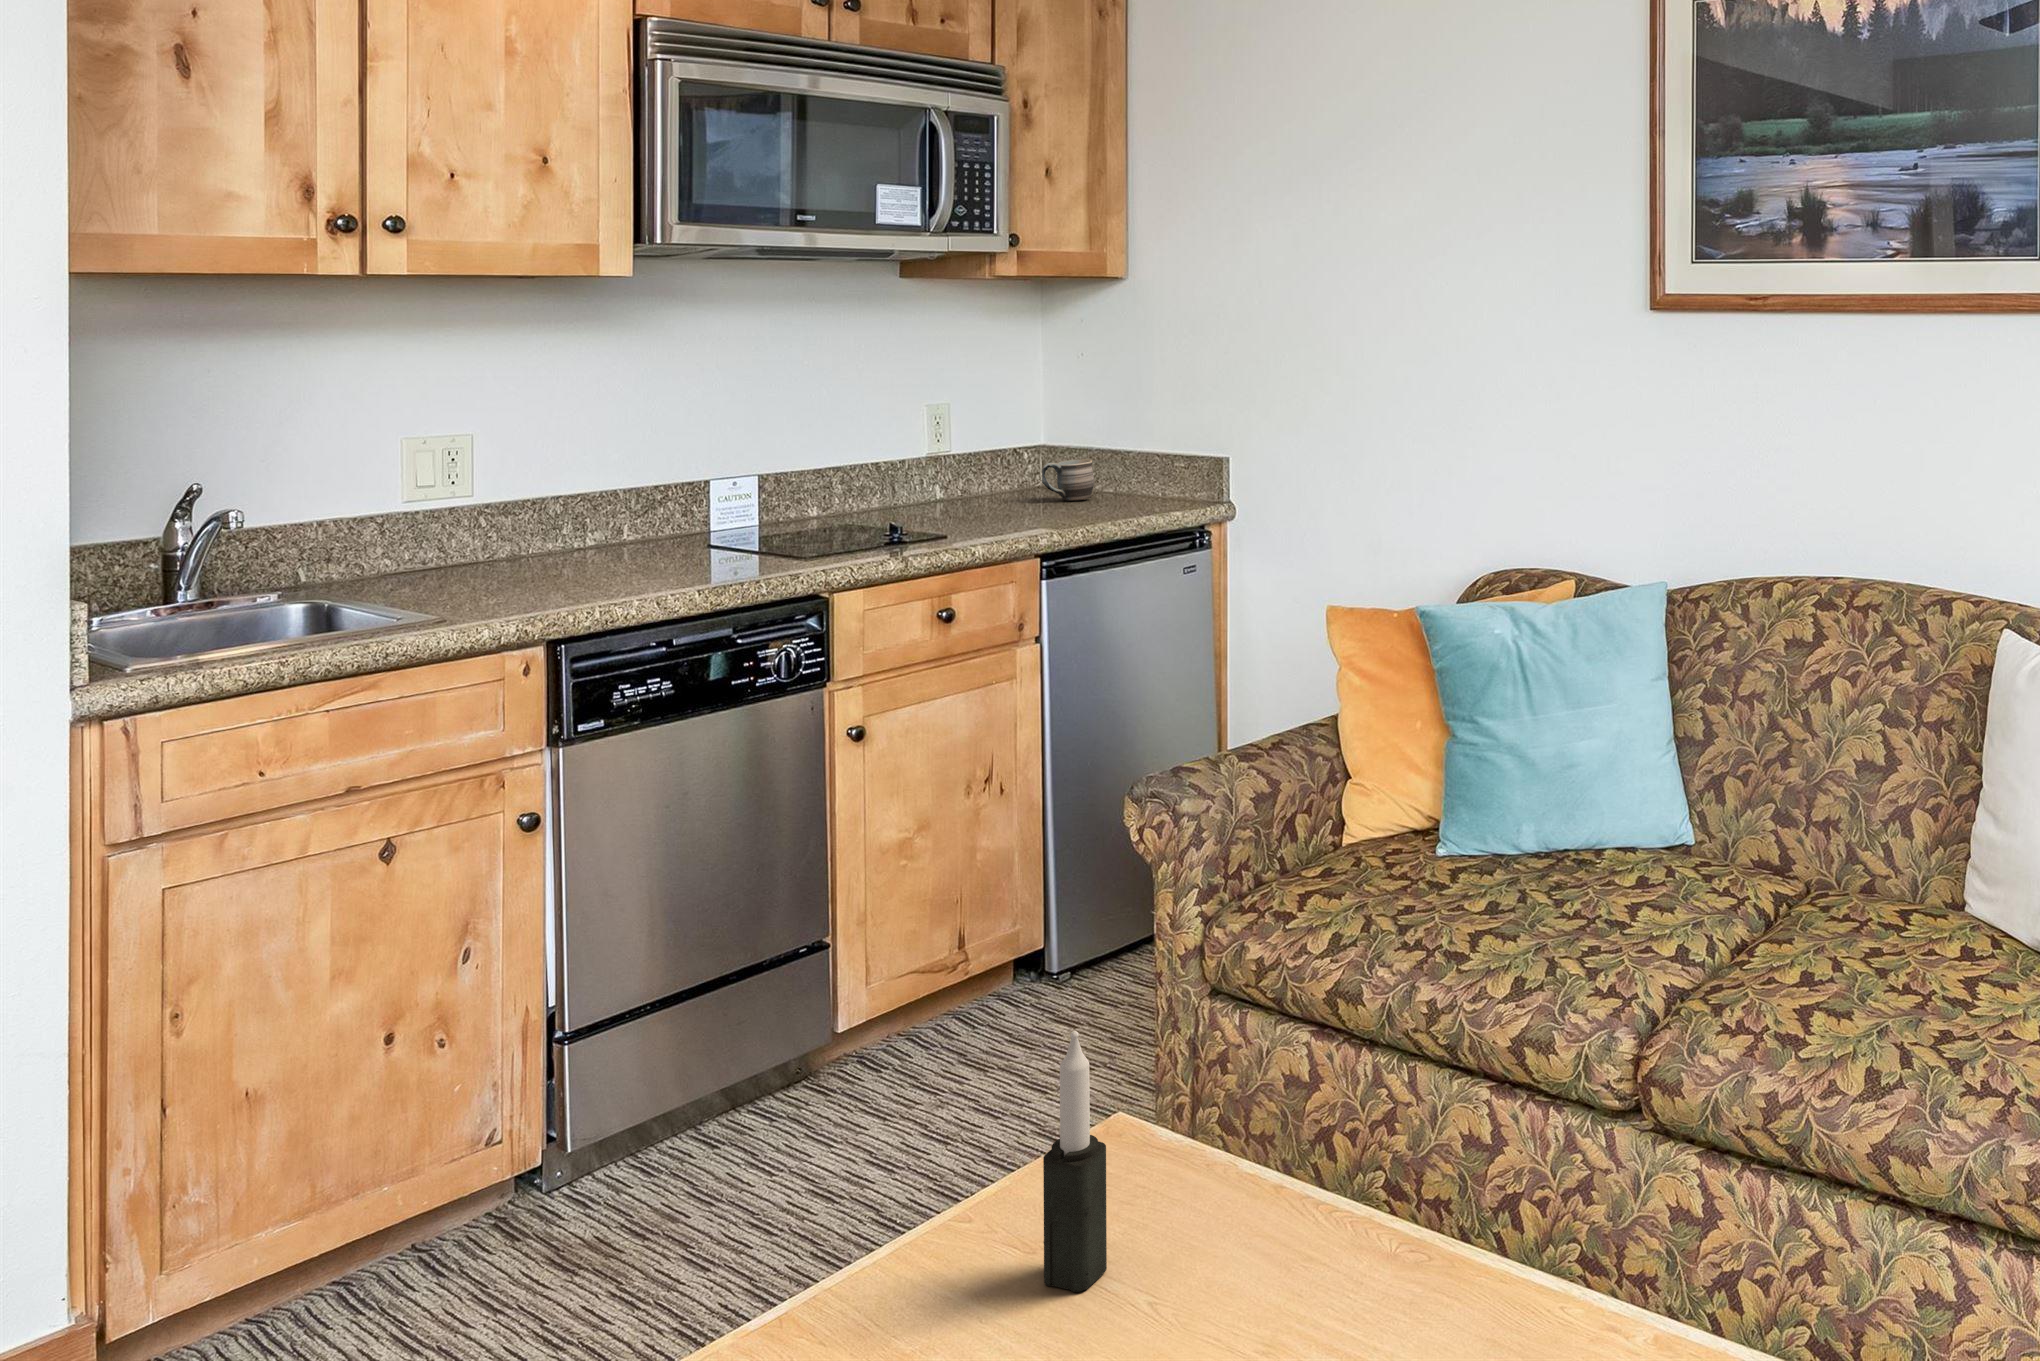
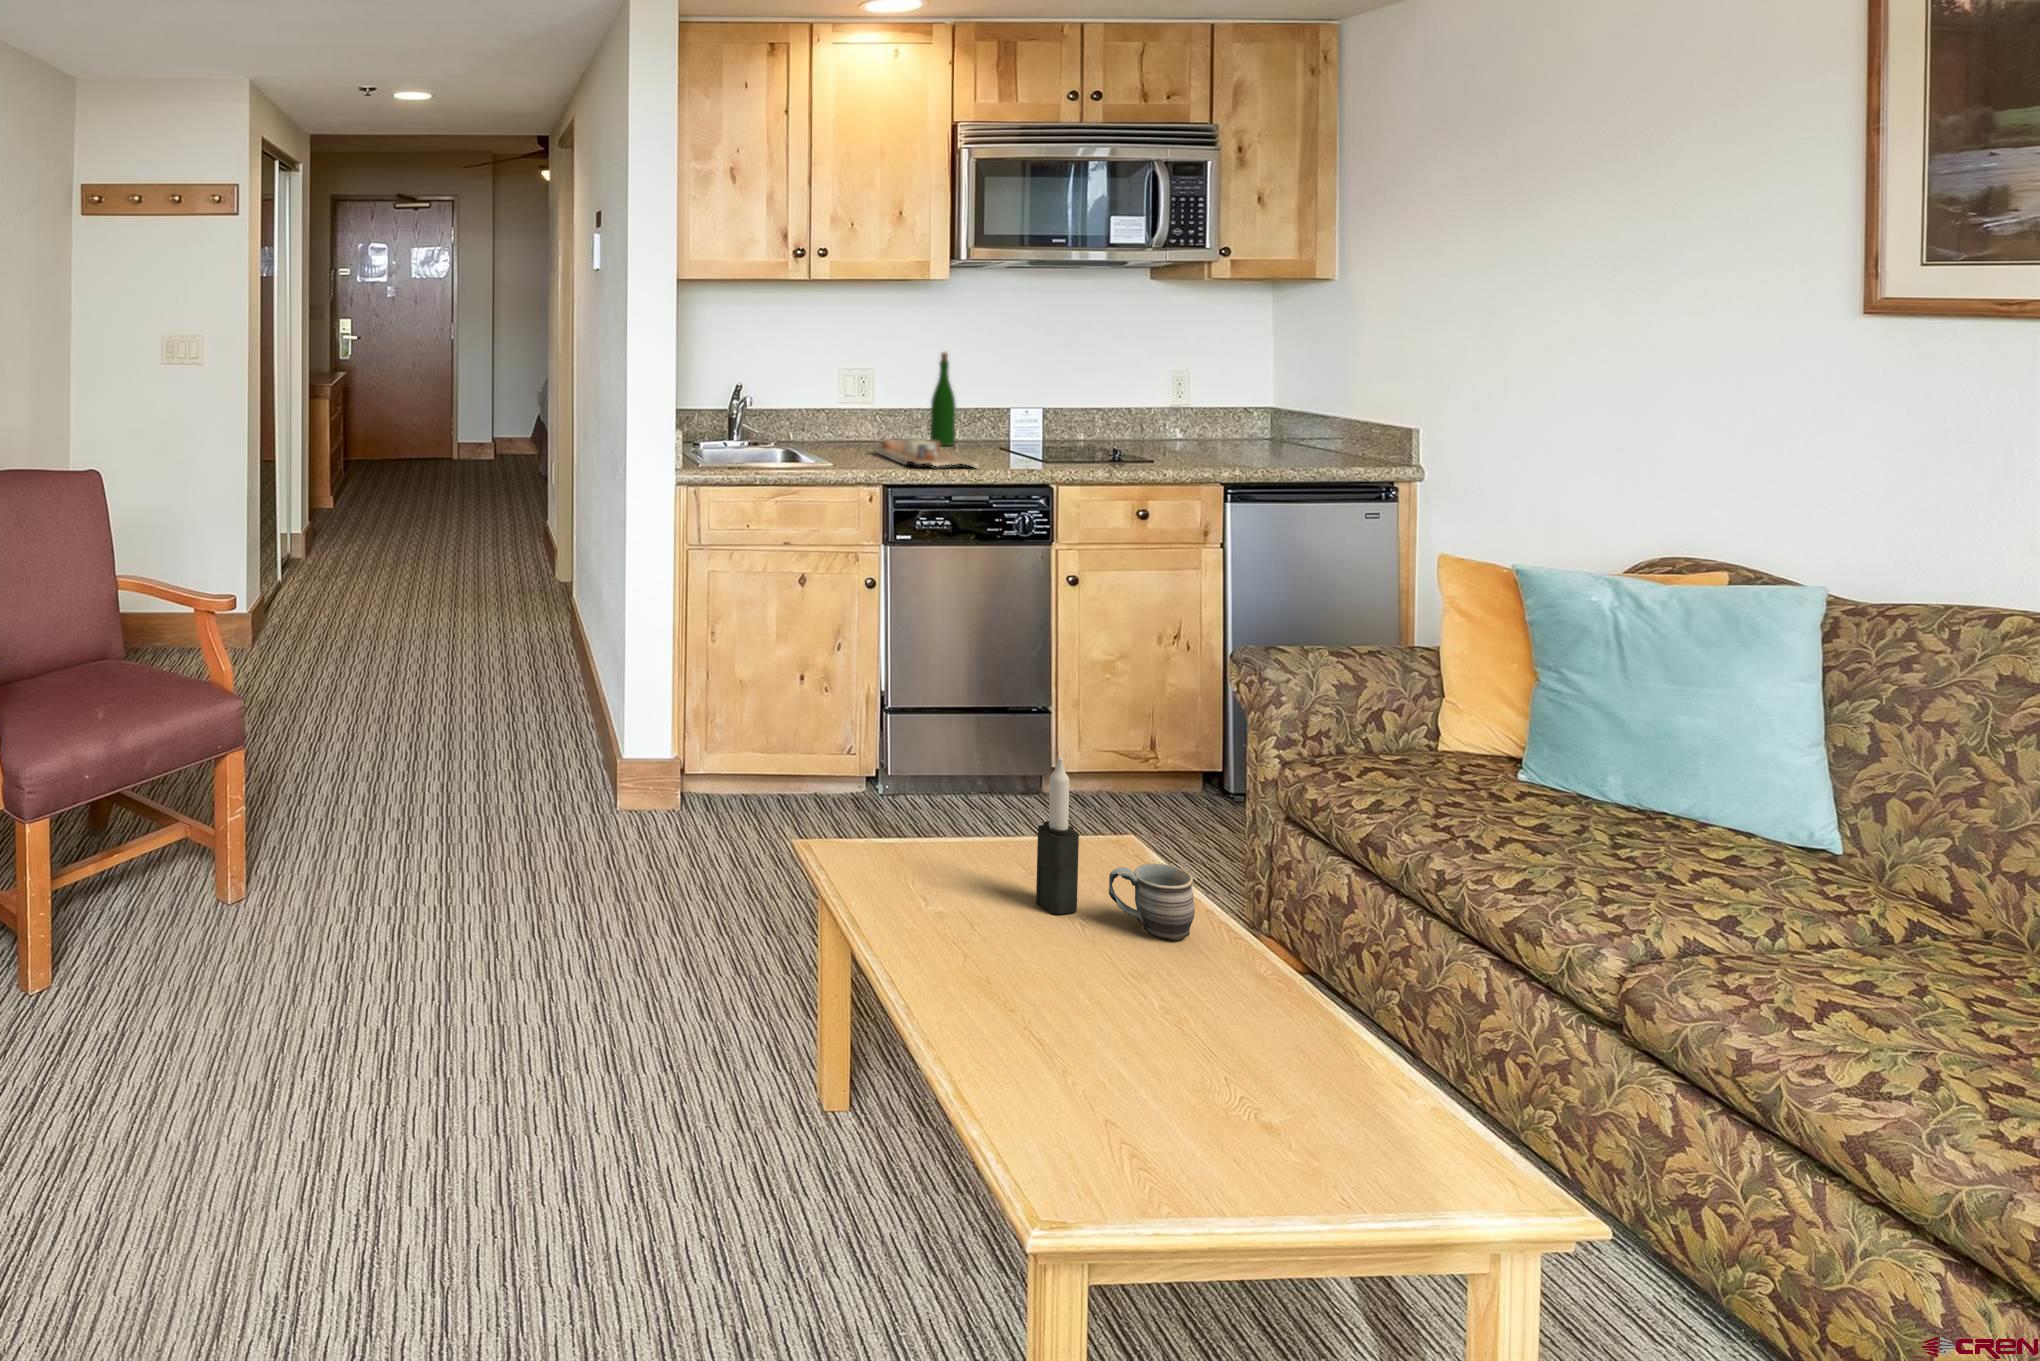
wine bottle: none [579,397,623,552] -> present [930,352,956,446]
mug: present [1042,459,1094,501] -> present [1109,864,1195,940]
cutting board: none [493,545,711,593] -> present [874,439,979,468]

